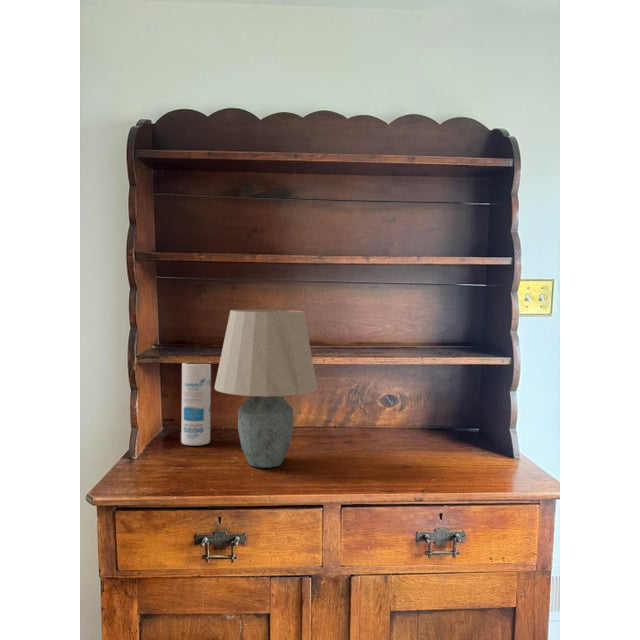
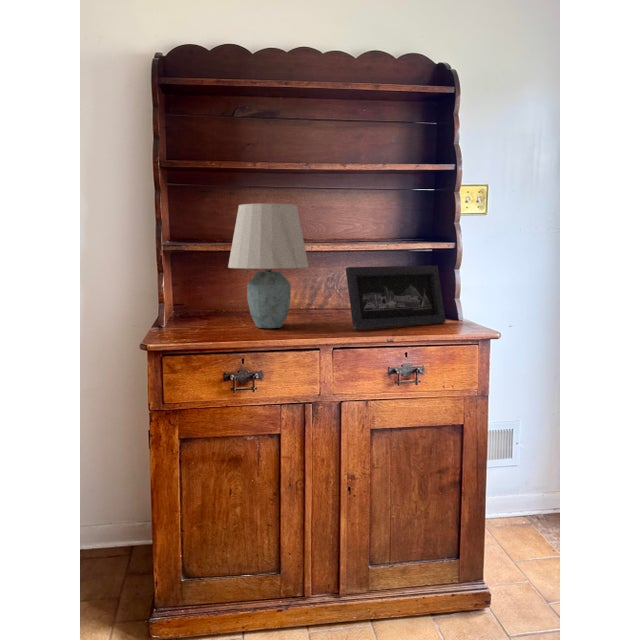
canister: present [181,363,211,445] -> none [195,254,220,320]
picture frame: none [363,388,496,476] -> present [346,265,446,329]

